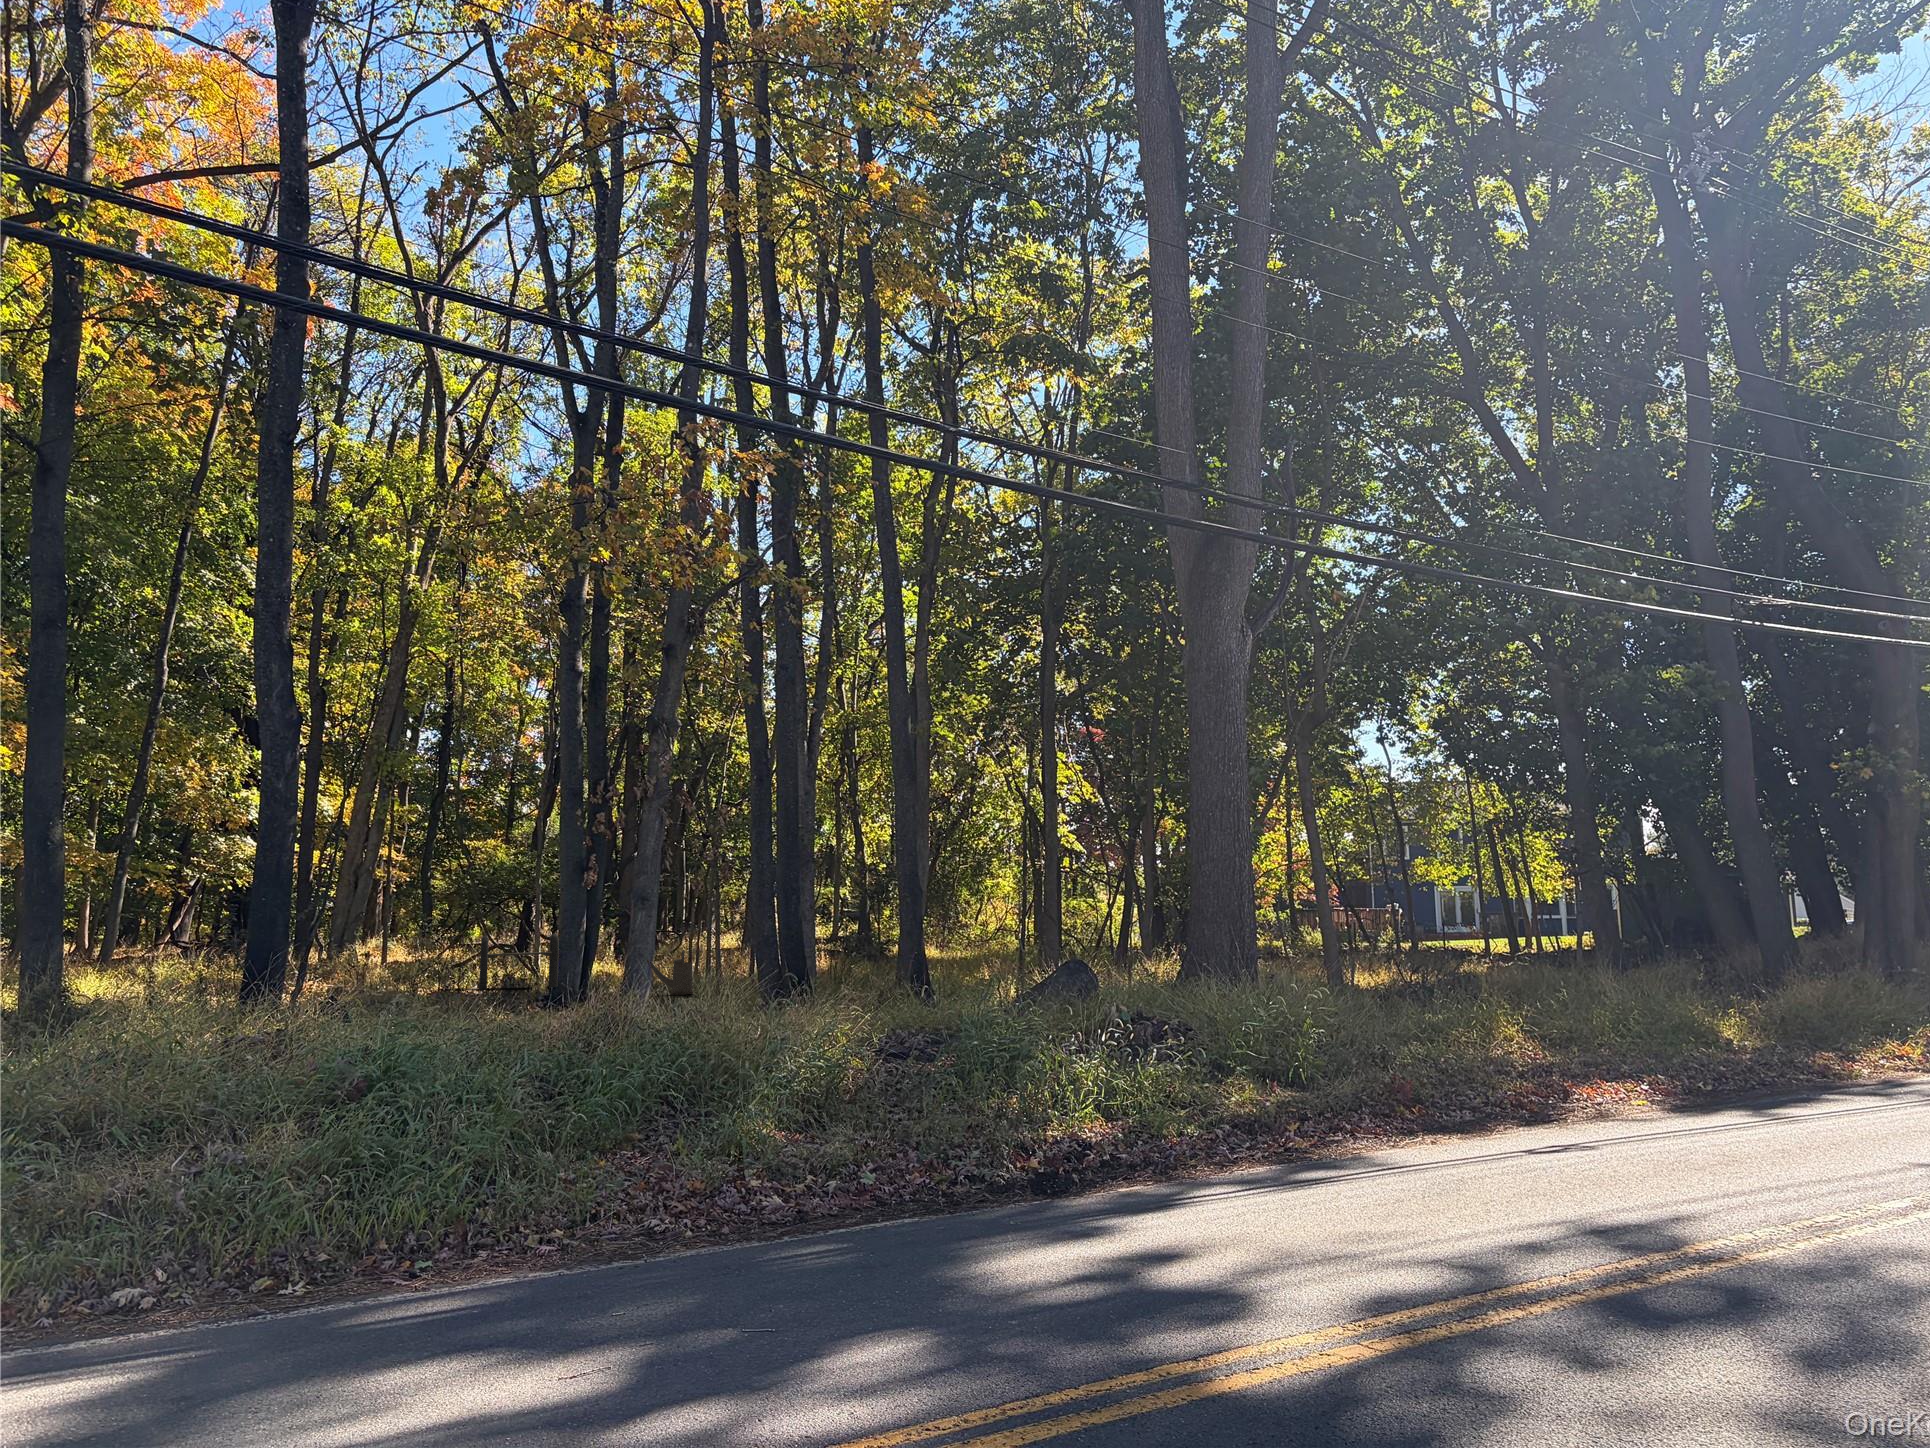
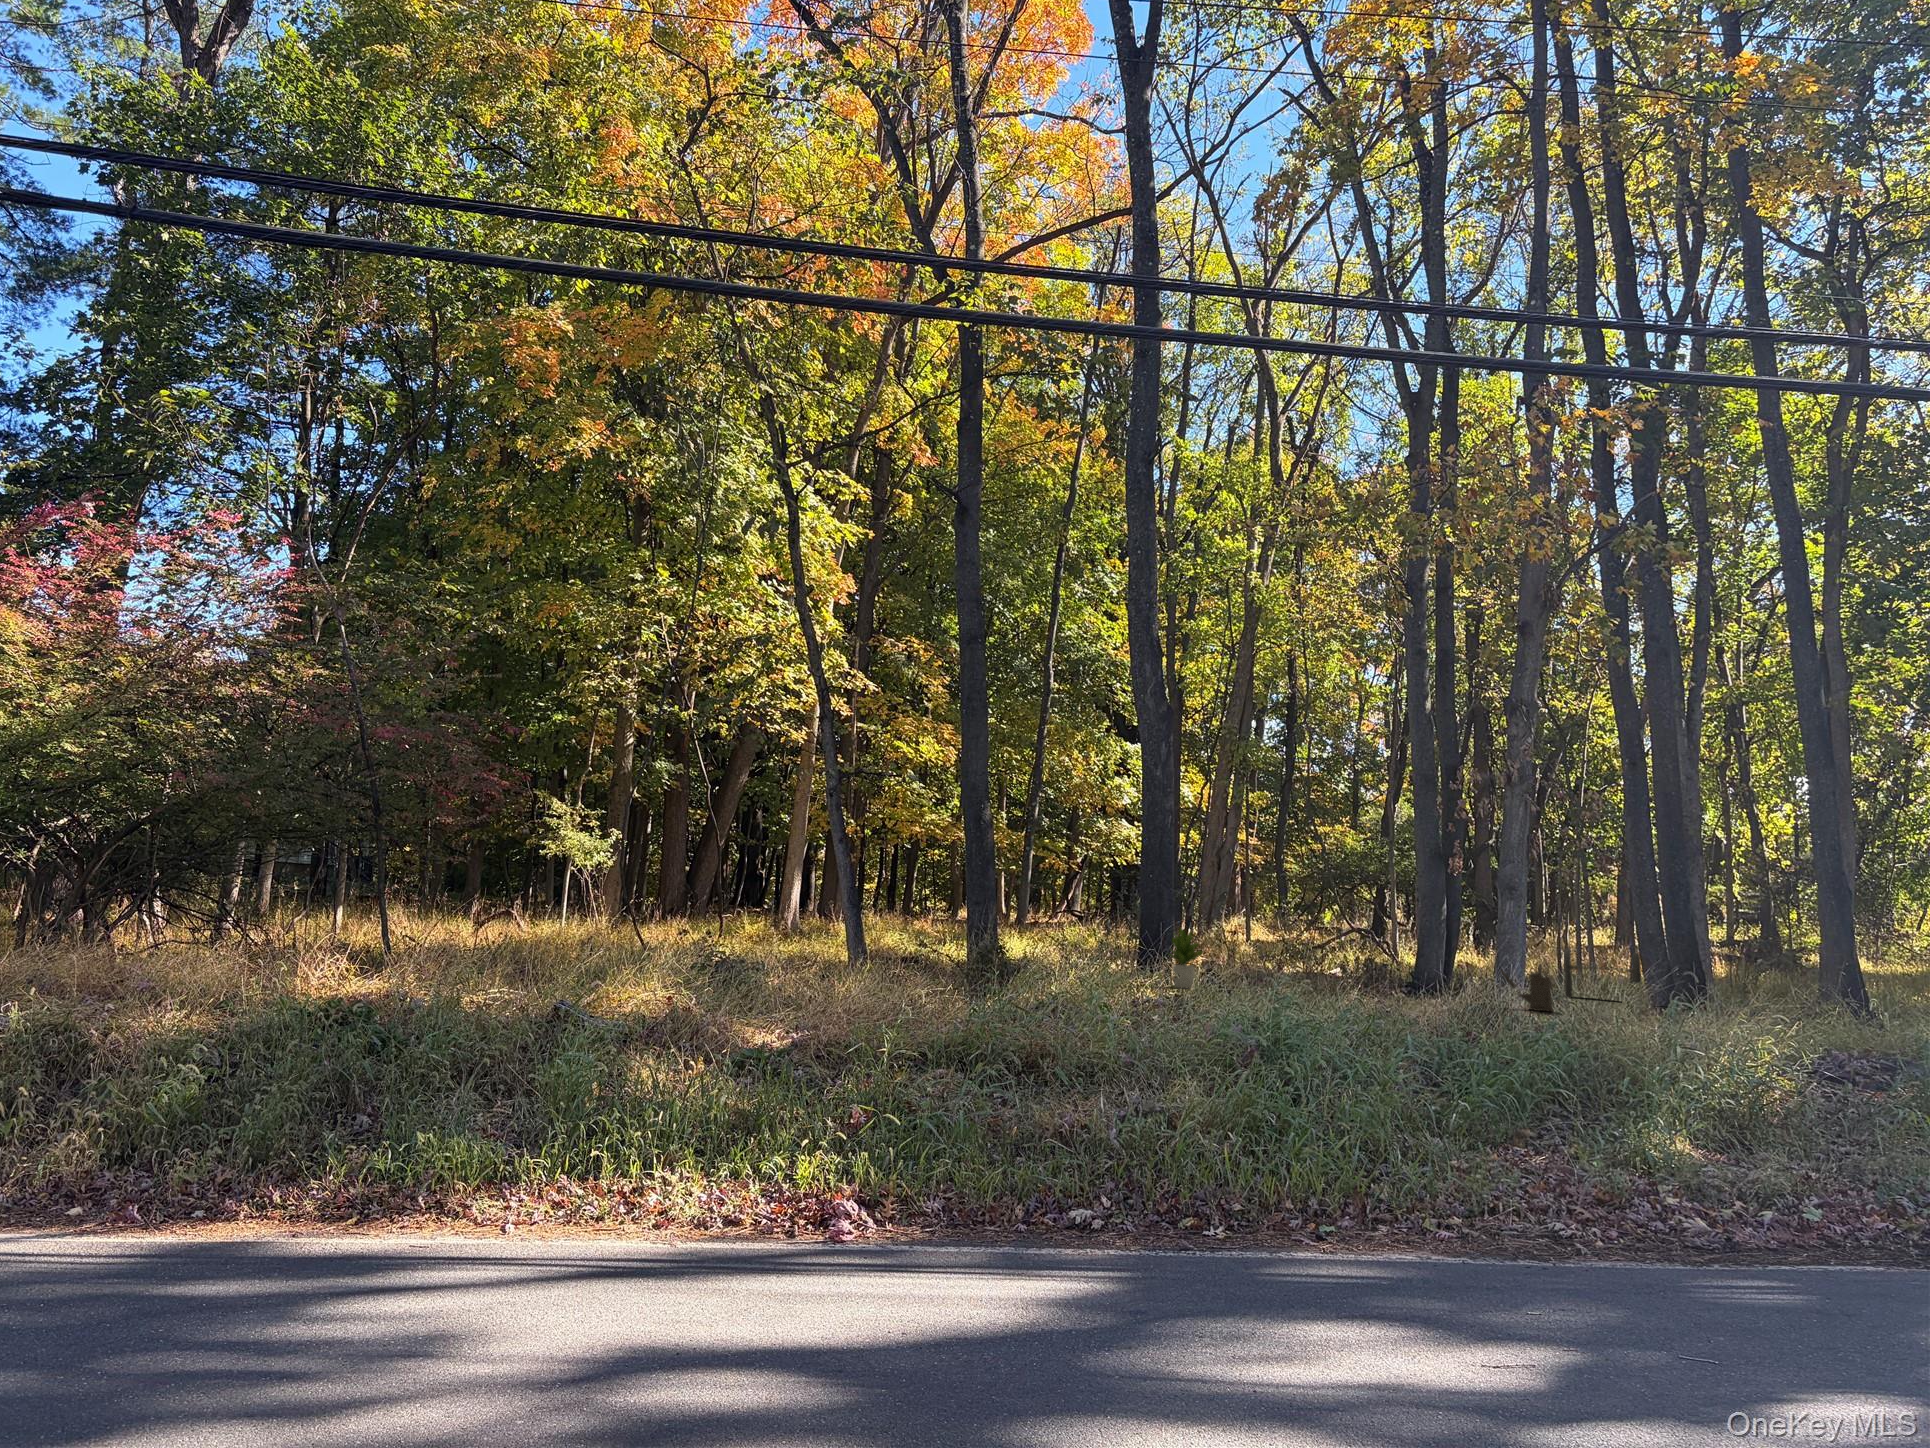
bench: present [479,933,559,990] -> present [1564,948,1641,998]
potted plant: none [286,946,334,1014] -> present [1169,928,1203,988]

